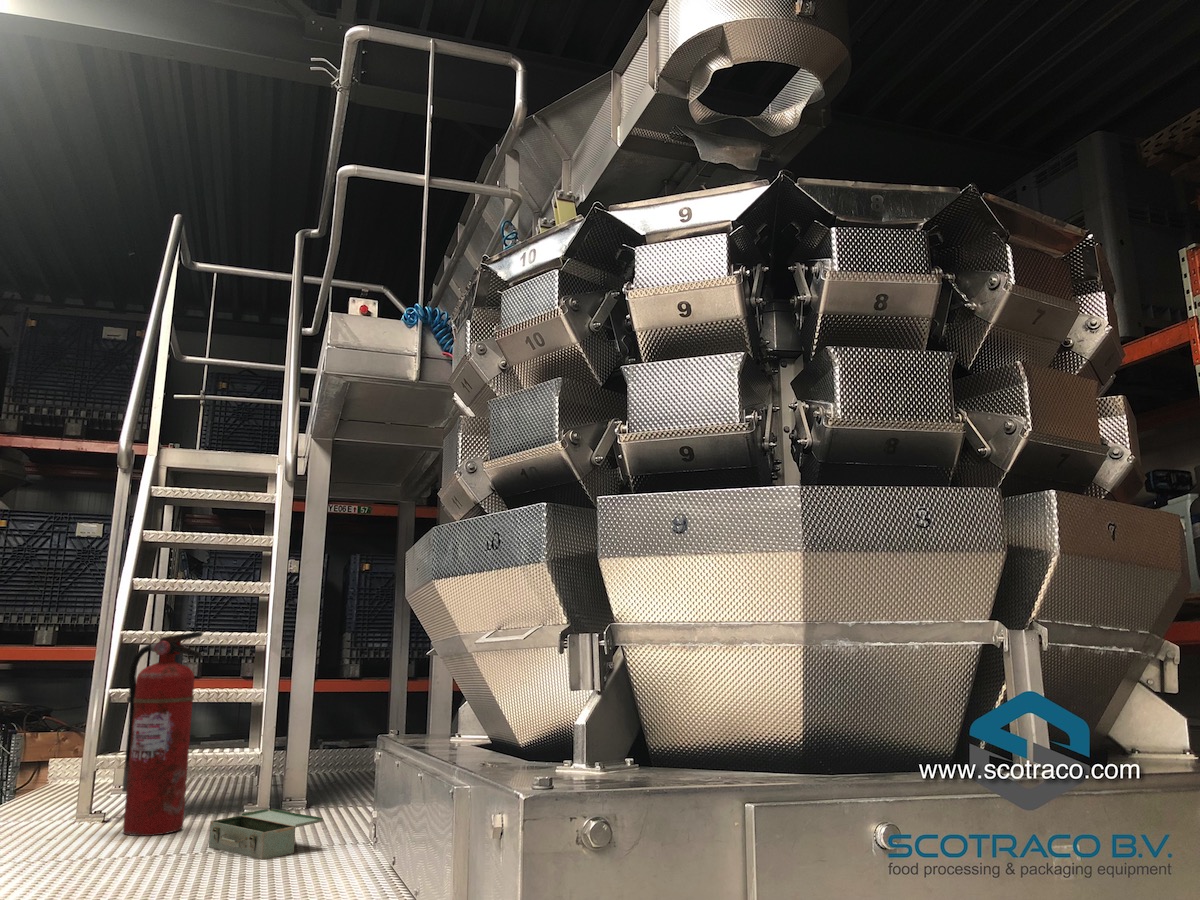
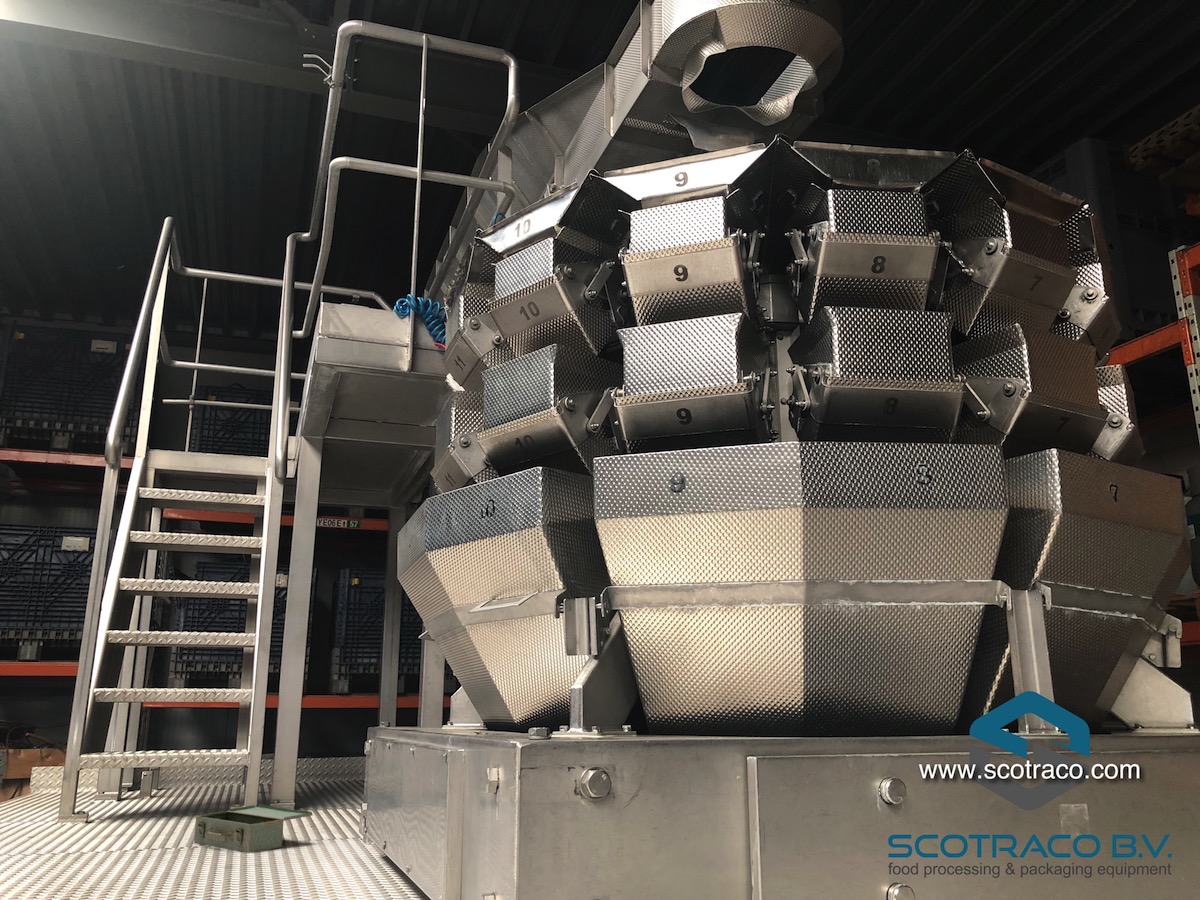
fire extinguisher: present [122,631,203,836] -> none [105,625,190,834]

